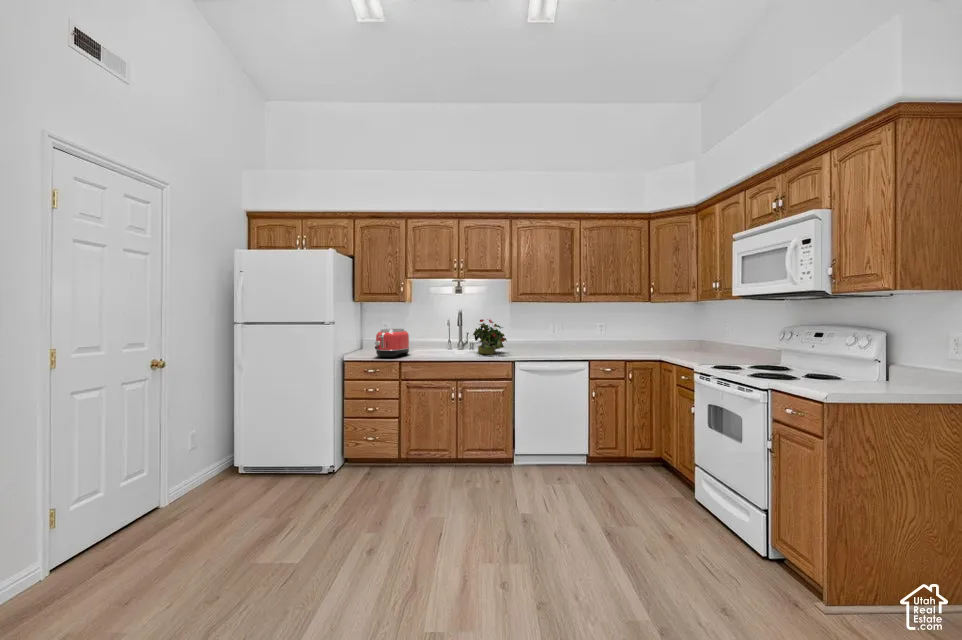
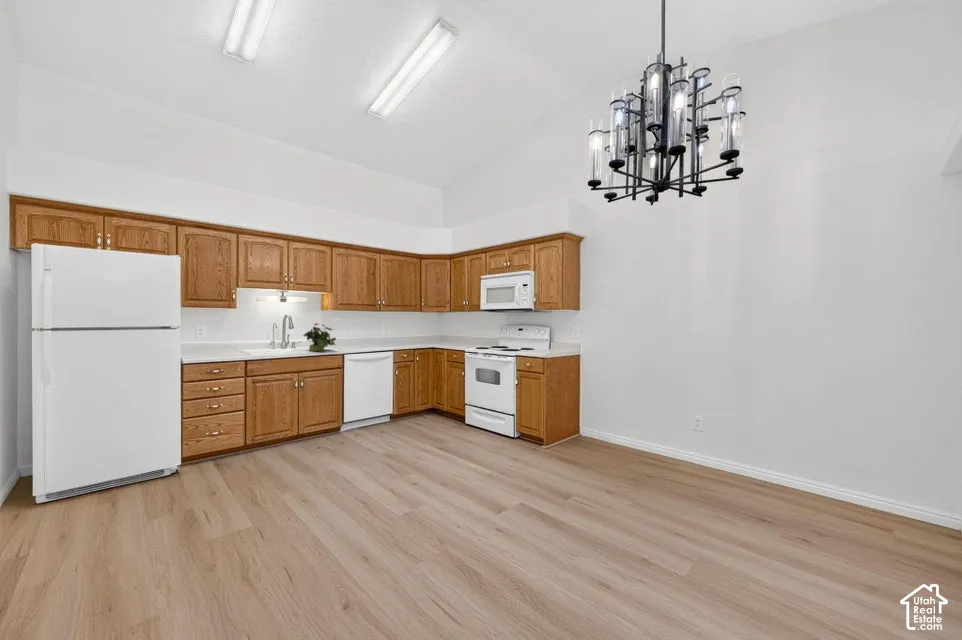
toaster: present [375,329,409,358] -> none [218,331,249,357]

